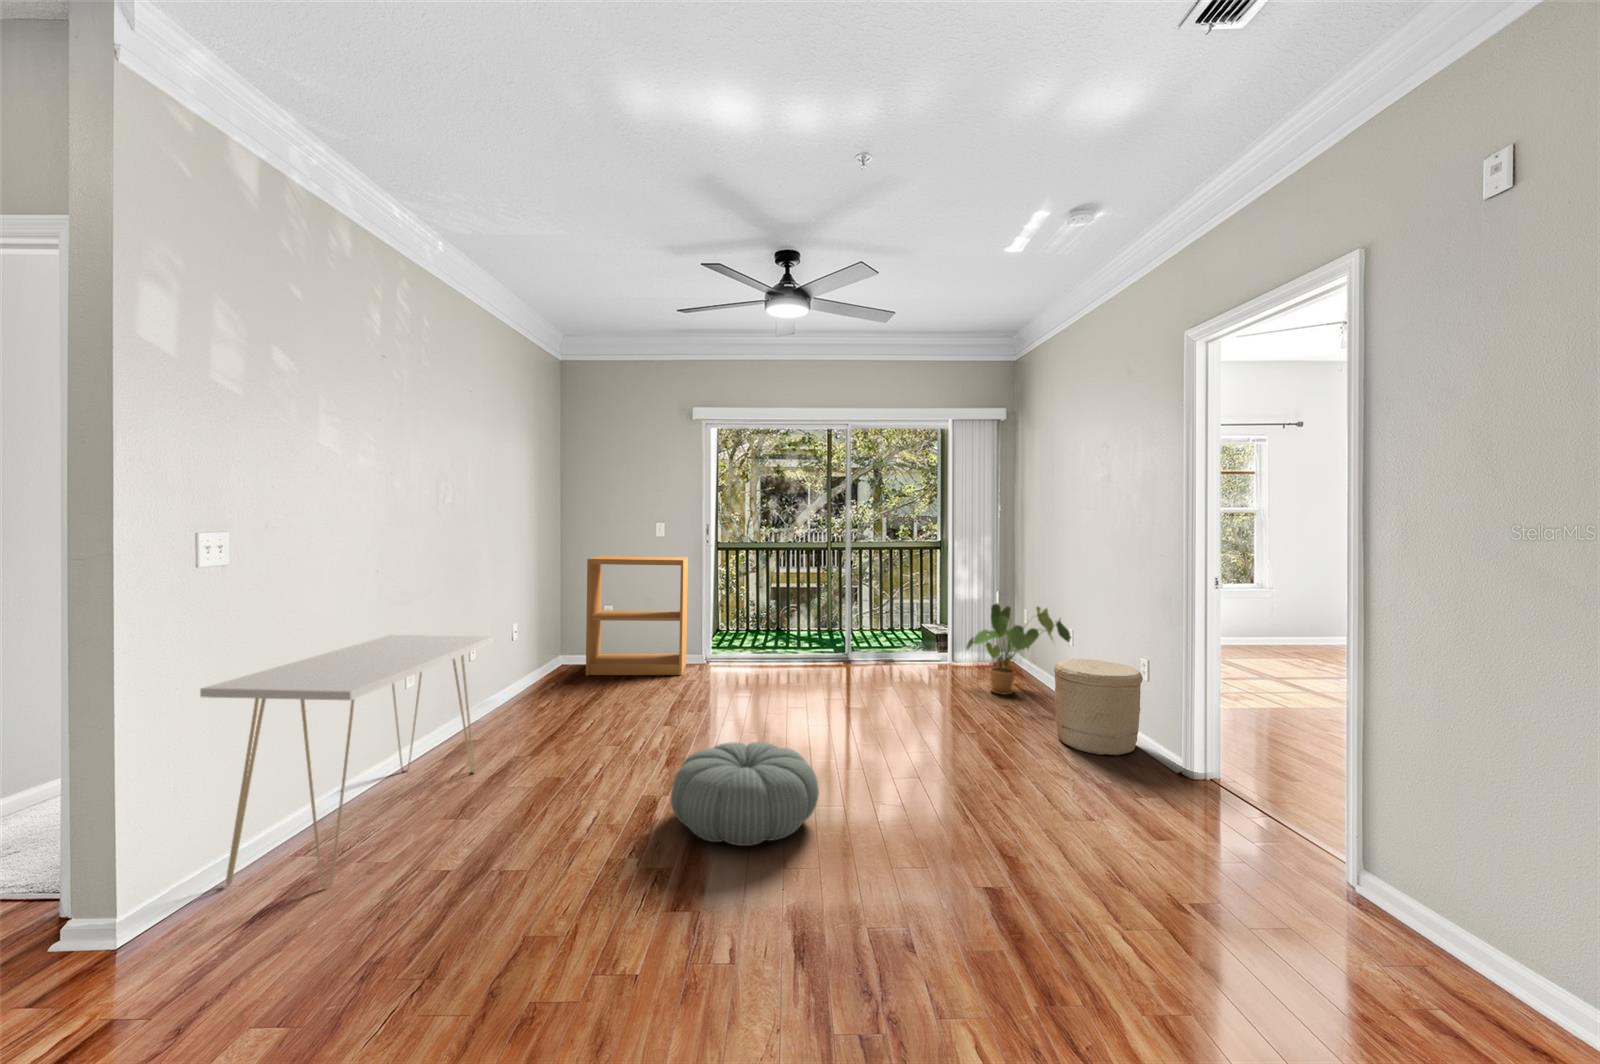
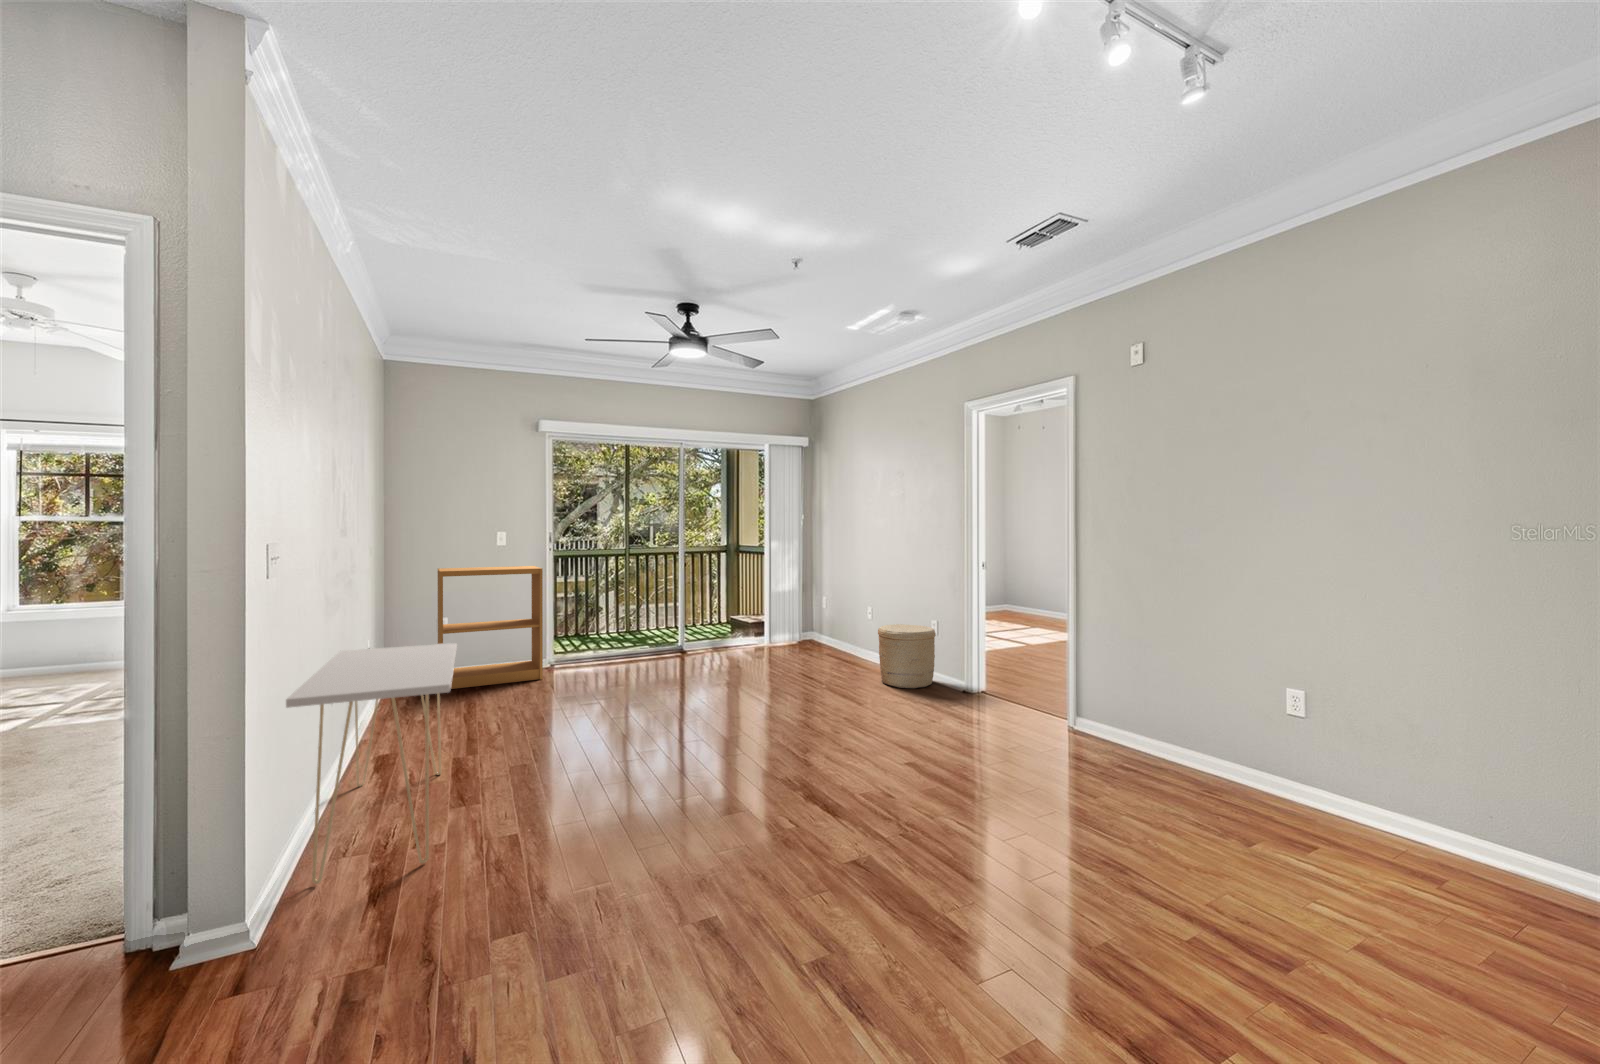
house plant: present [966,604,1070,695] -> none [793,591,872,662]
pouf: present [671,742,819,846] -> none [663,703,776,775]

